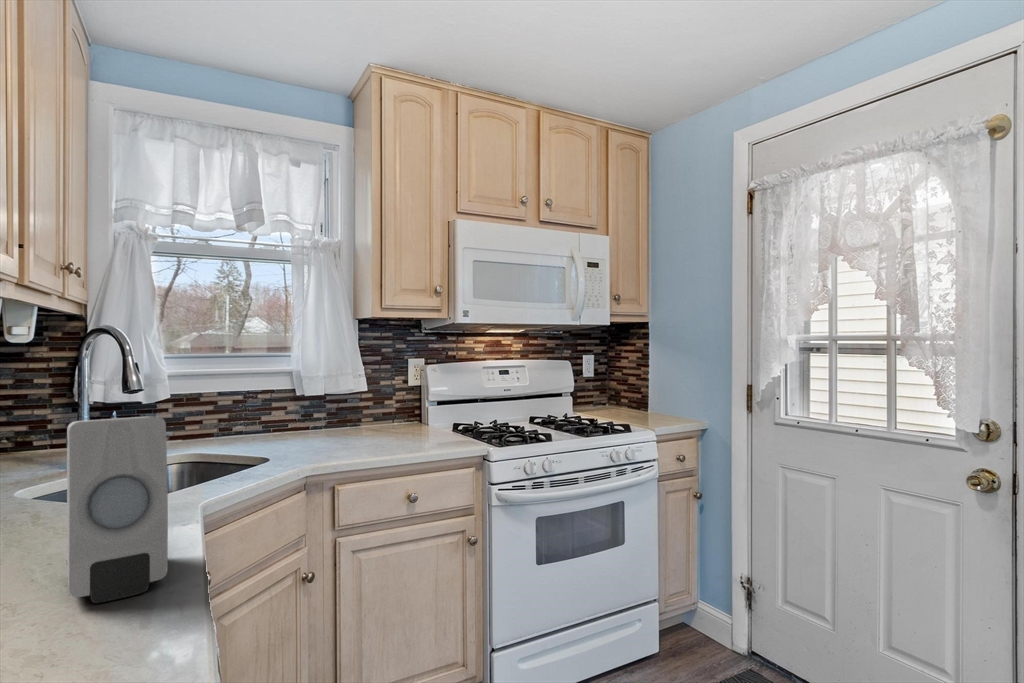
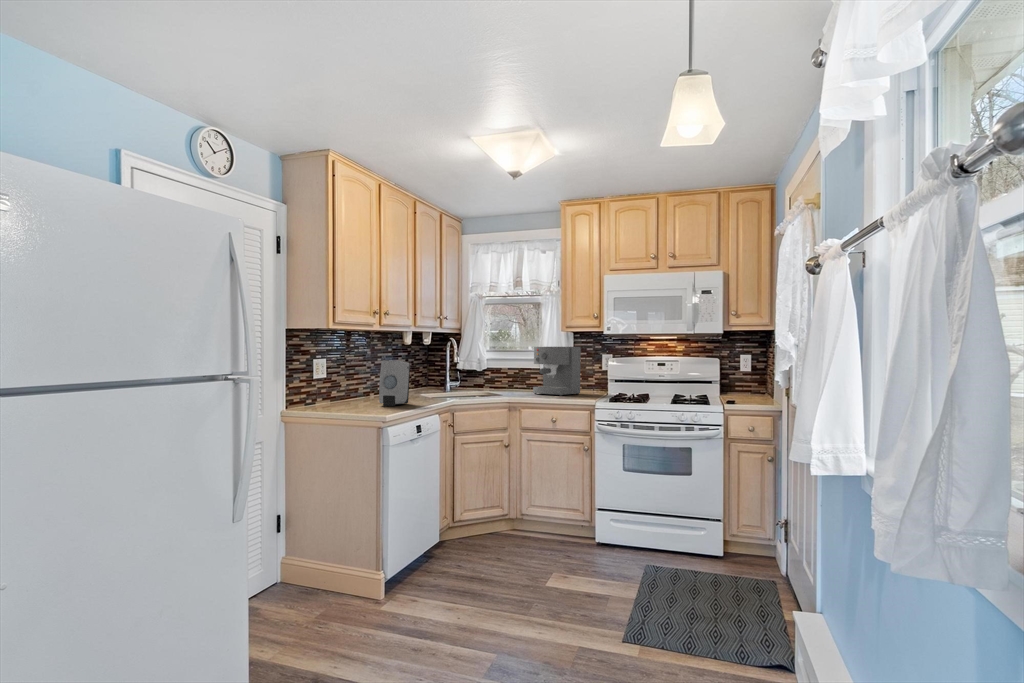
coffee maker: none [320,347,397,444] -> present [533,347,581,396]

